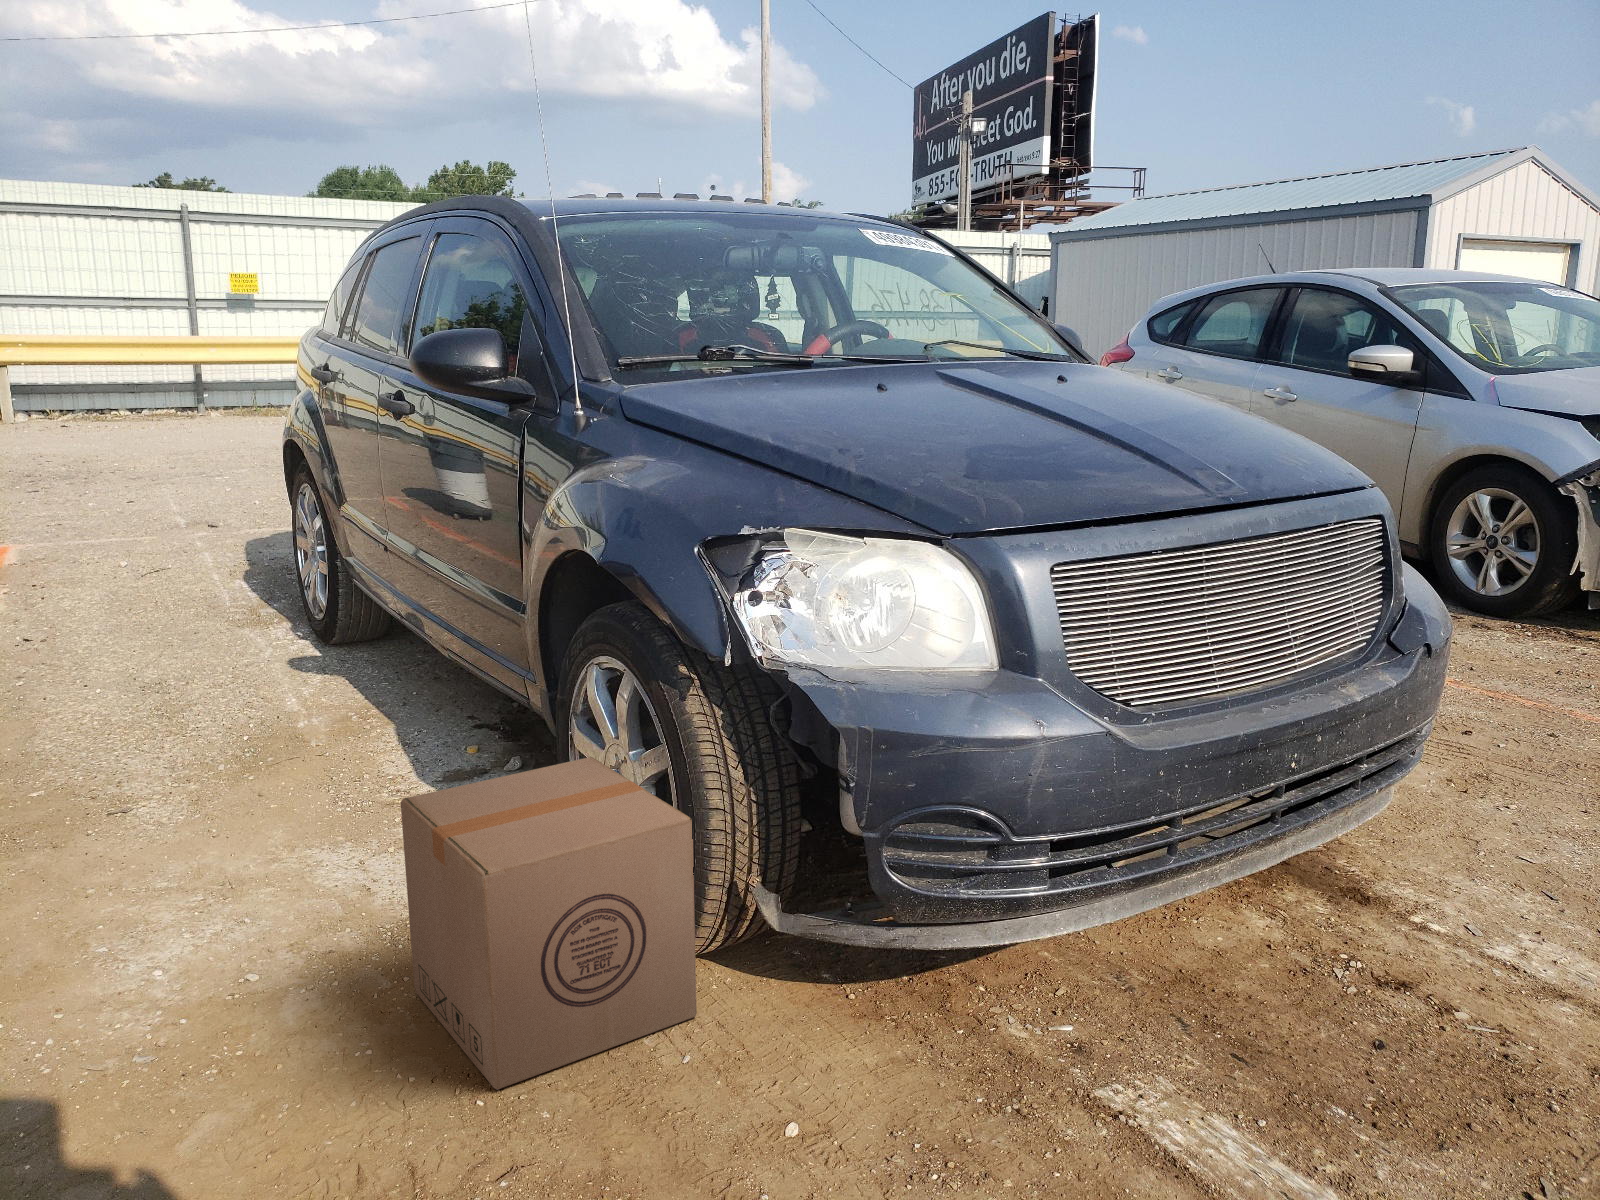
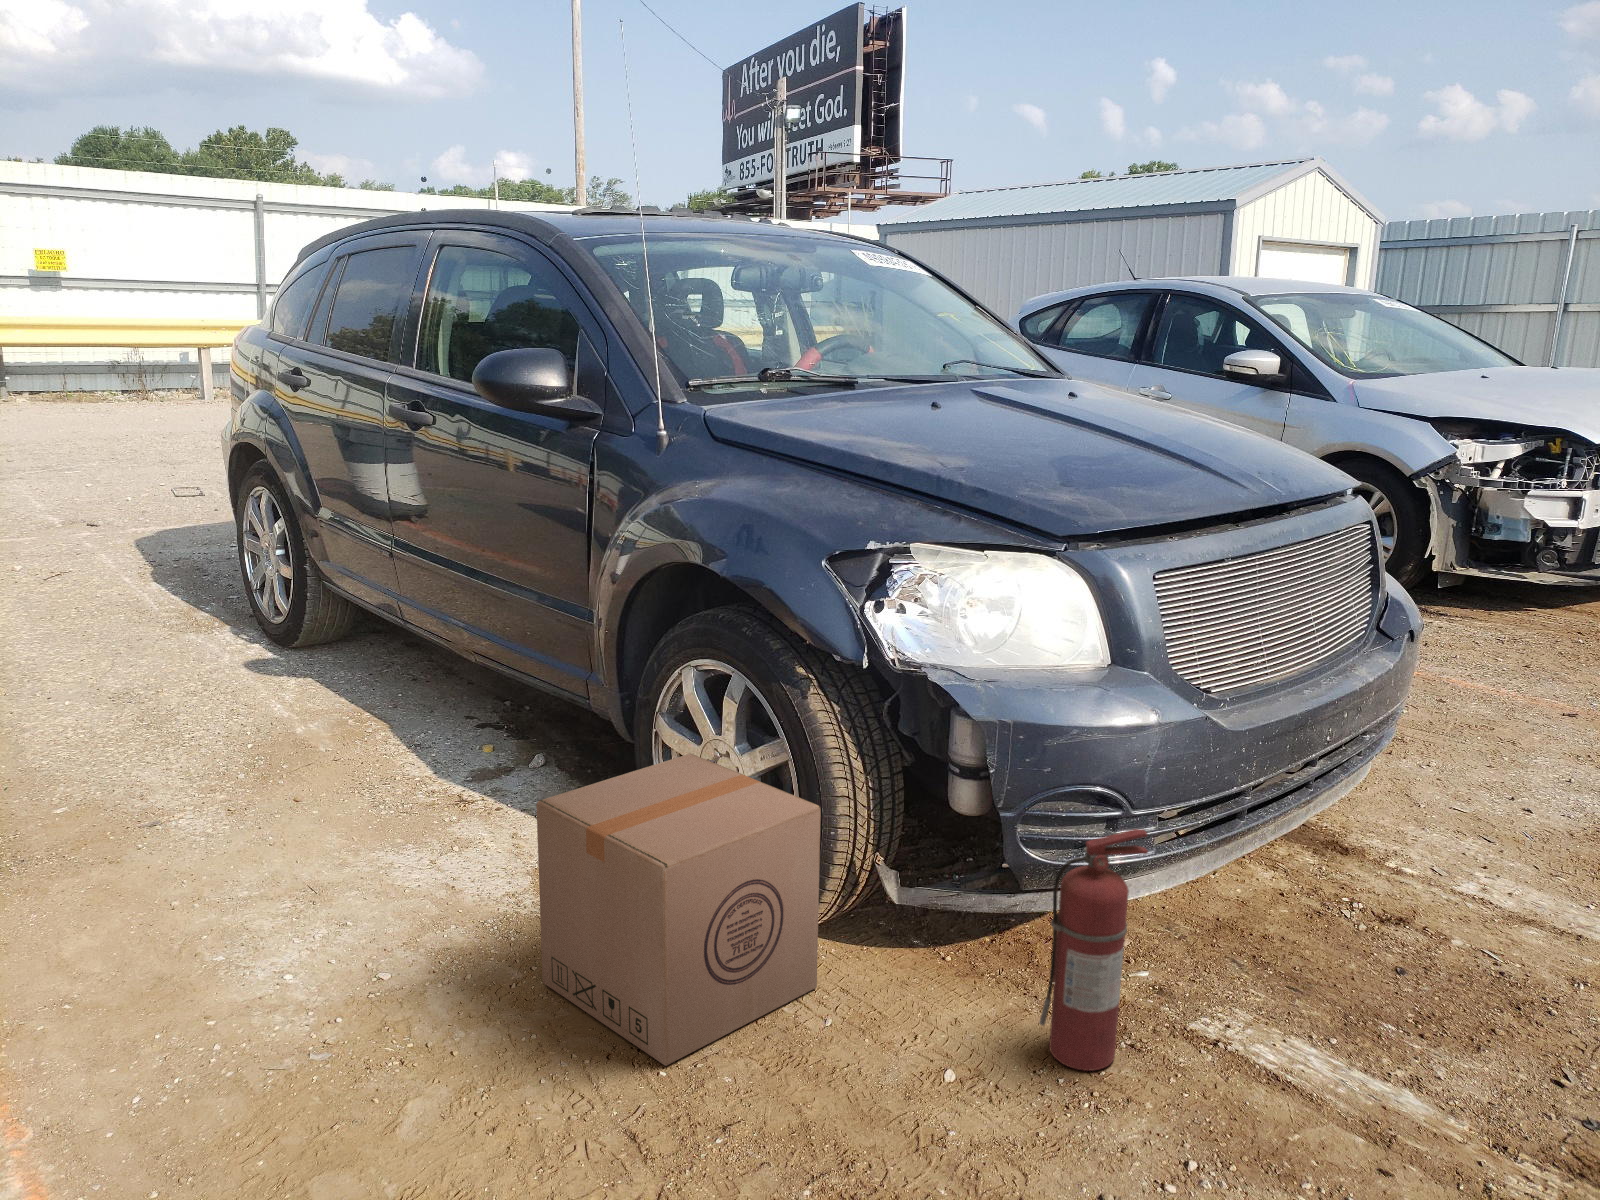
fire extinguisher: none [905,859,1024,1134] -> present [1039,829,1148,1071]

